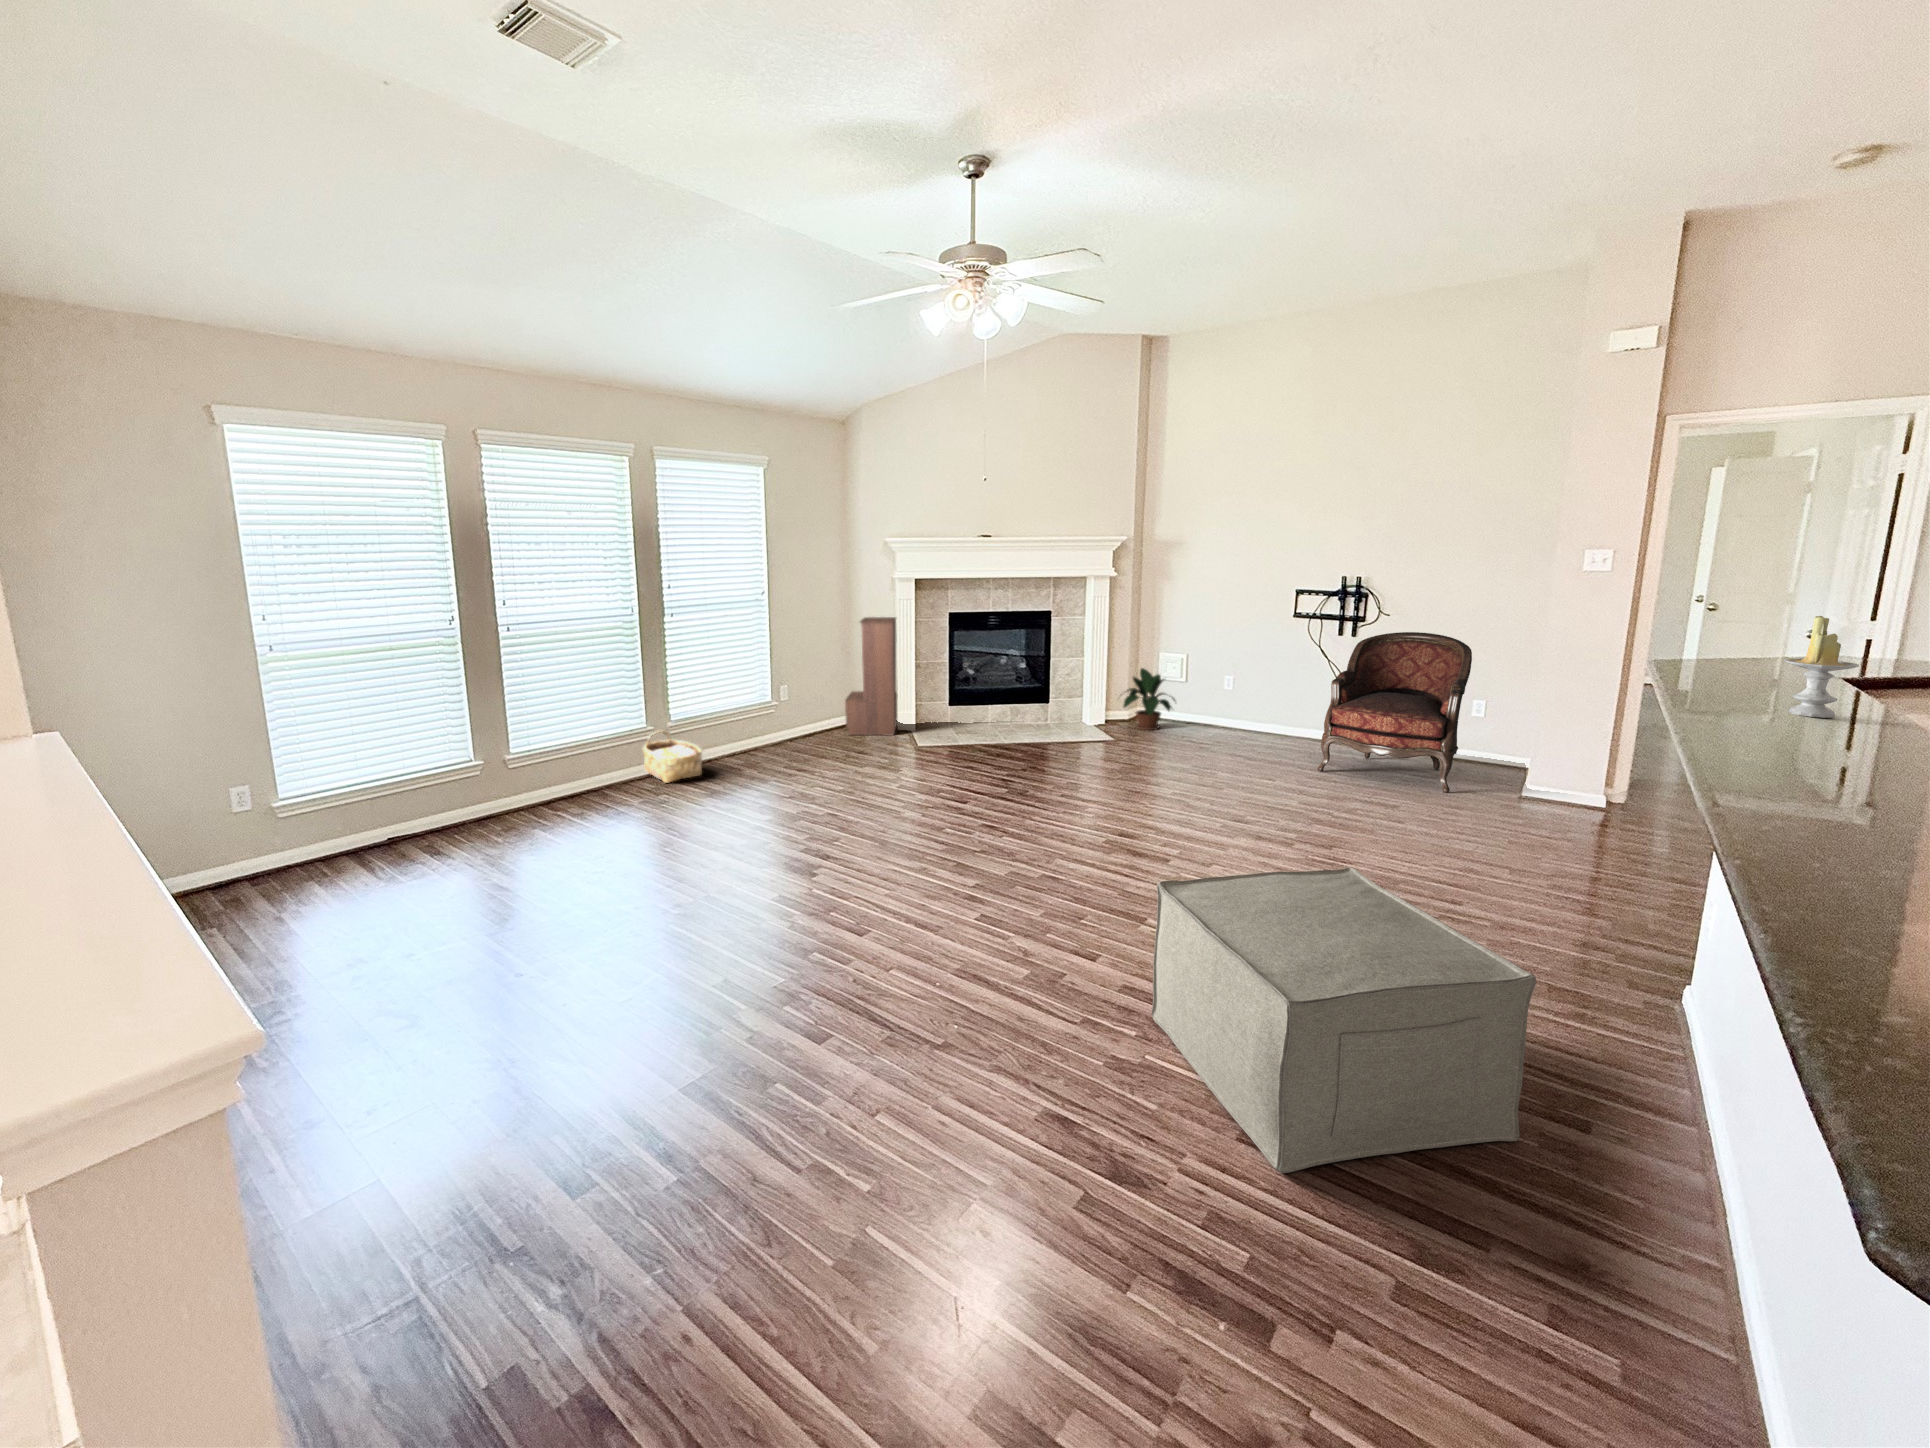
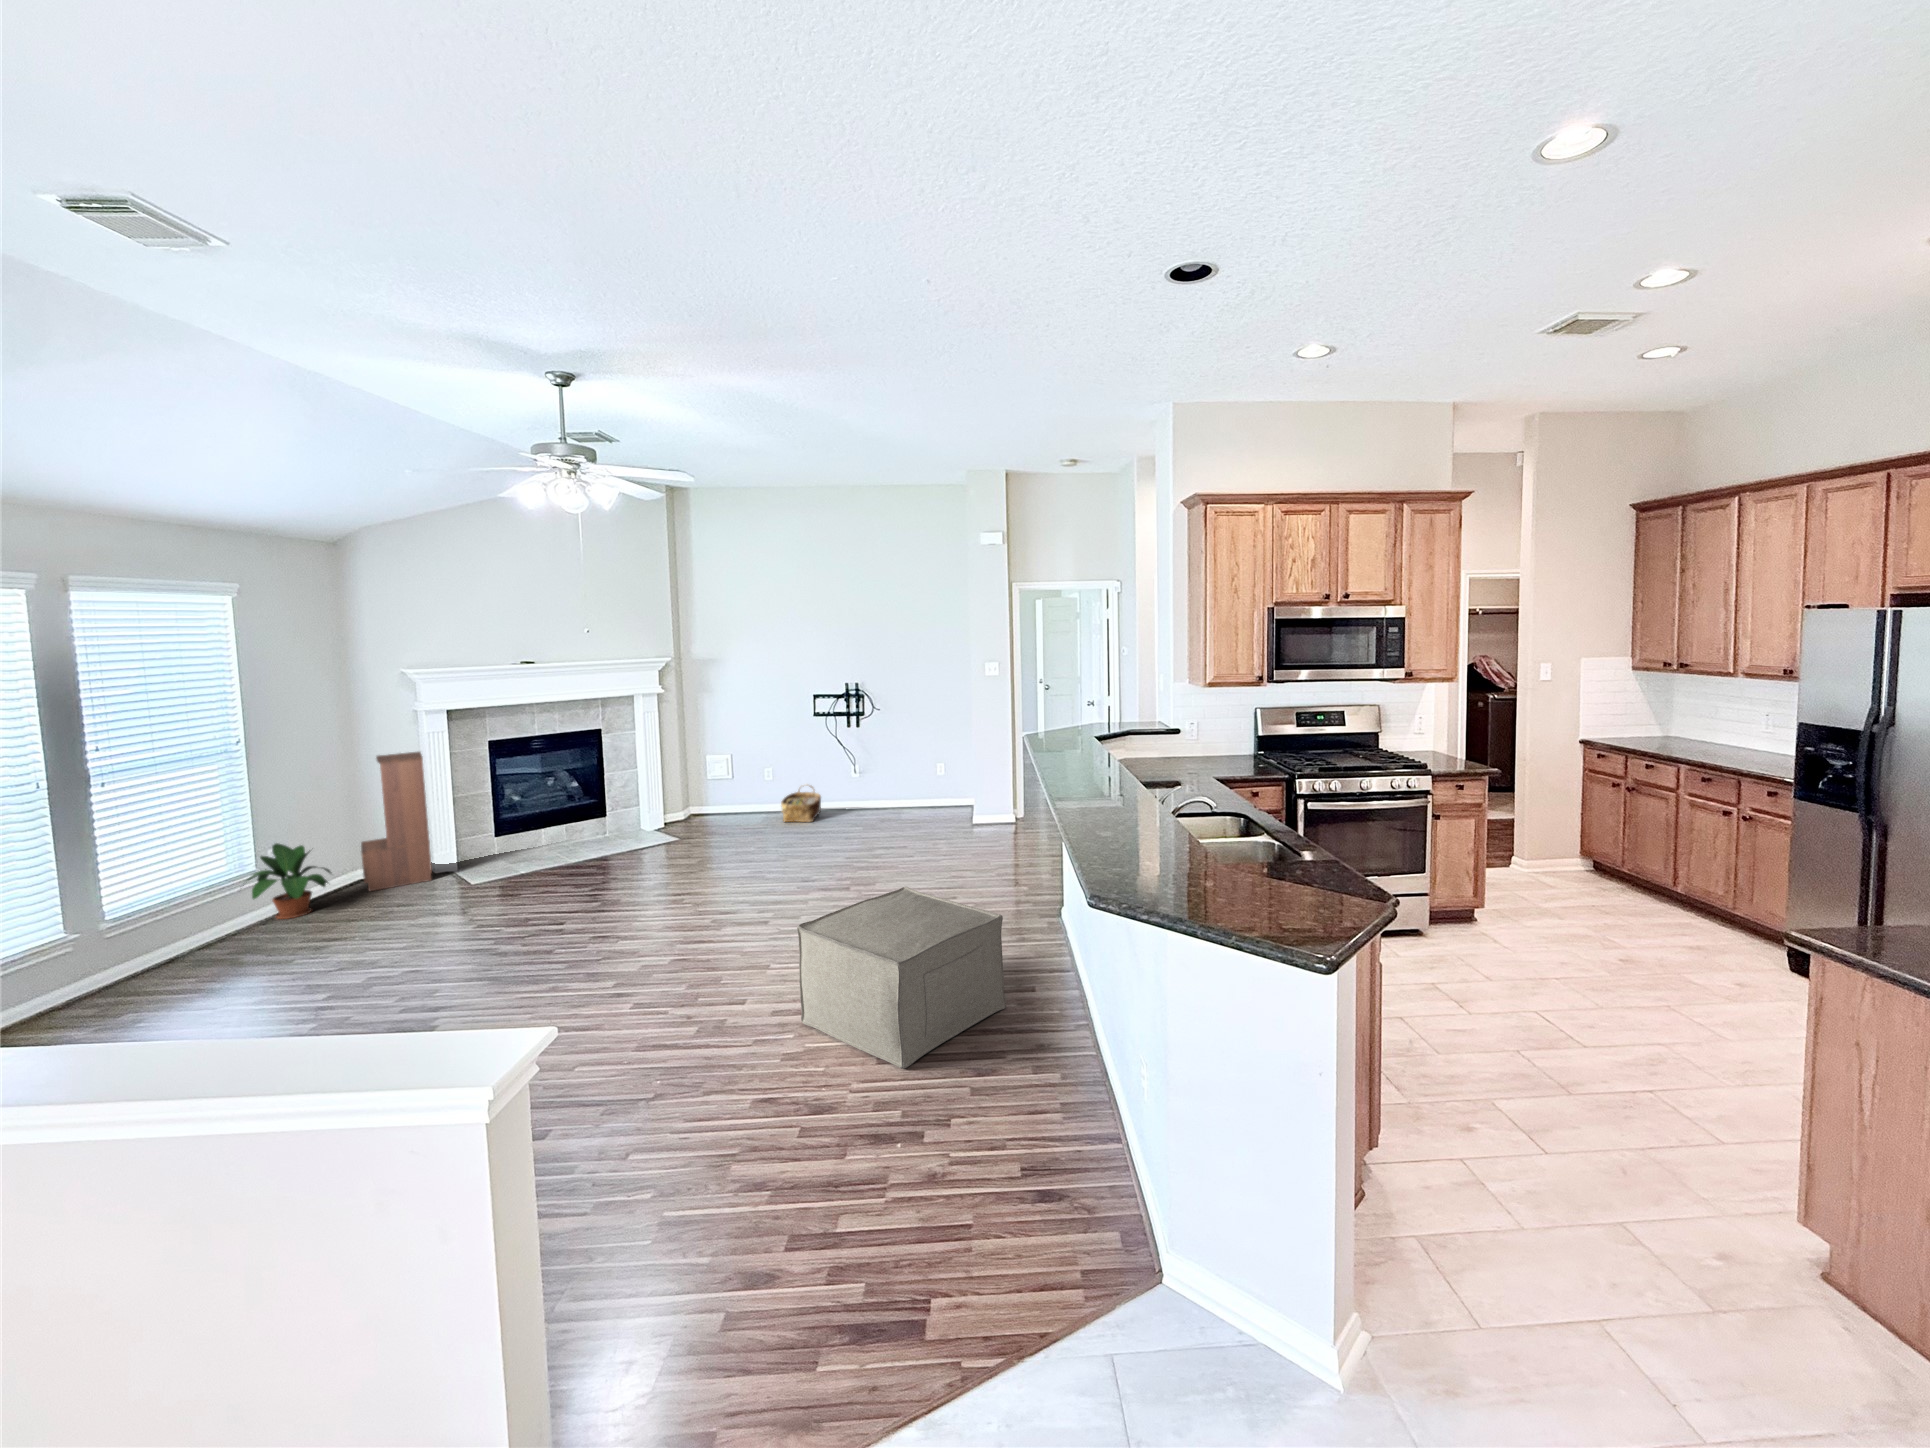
candle: present [1784,616,1859,718] -> none [1072,714,1096,761]
armchair: present [1318,632,1472,793] -> none [850,721,935,833]
potted plant: present [1123,668,1175,730] -> present [243,843,331,919]
woven basket: present [643,731,702,783] -> present [781,786,821,822]

